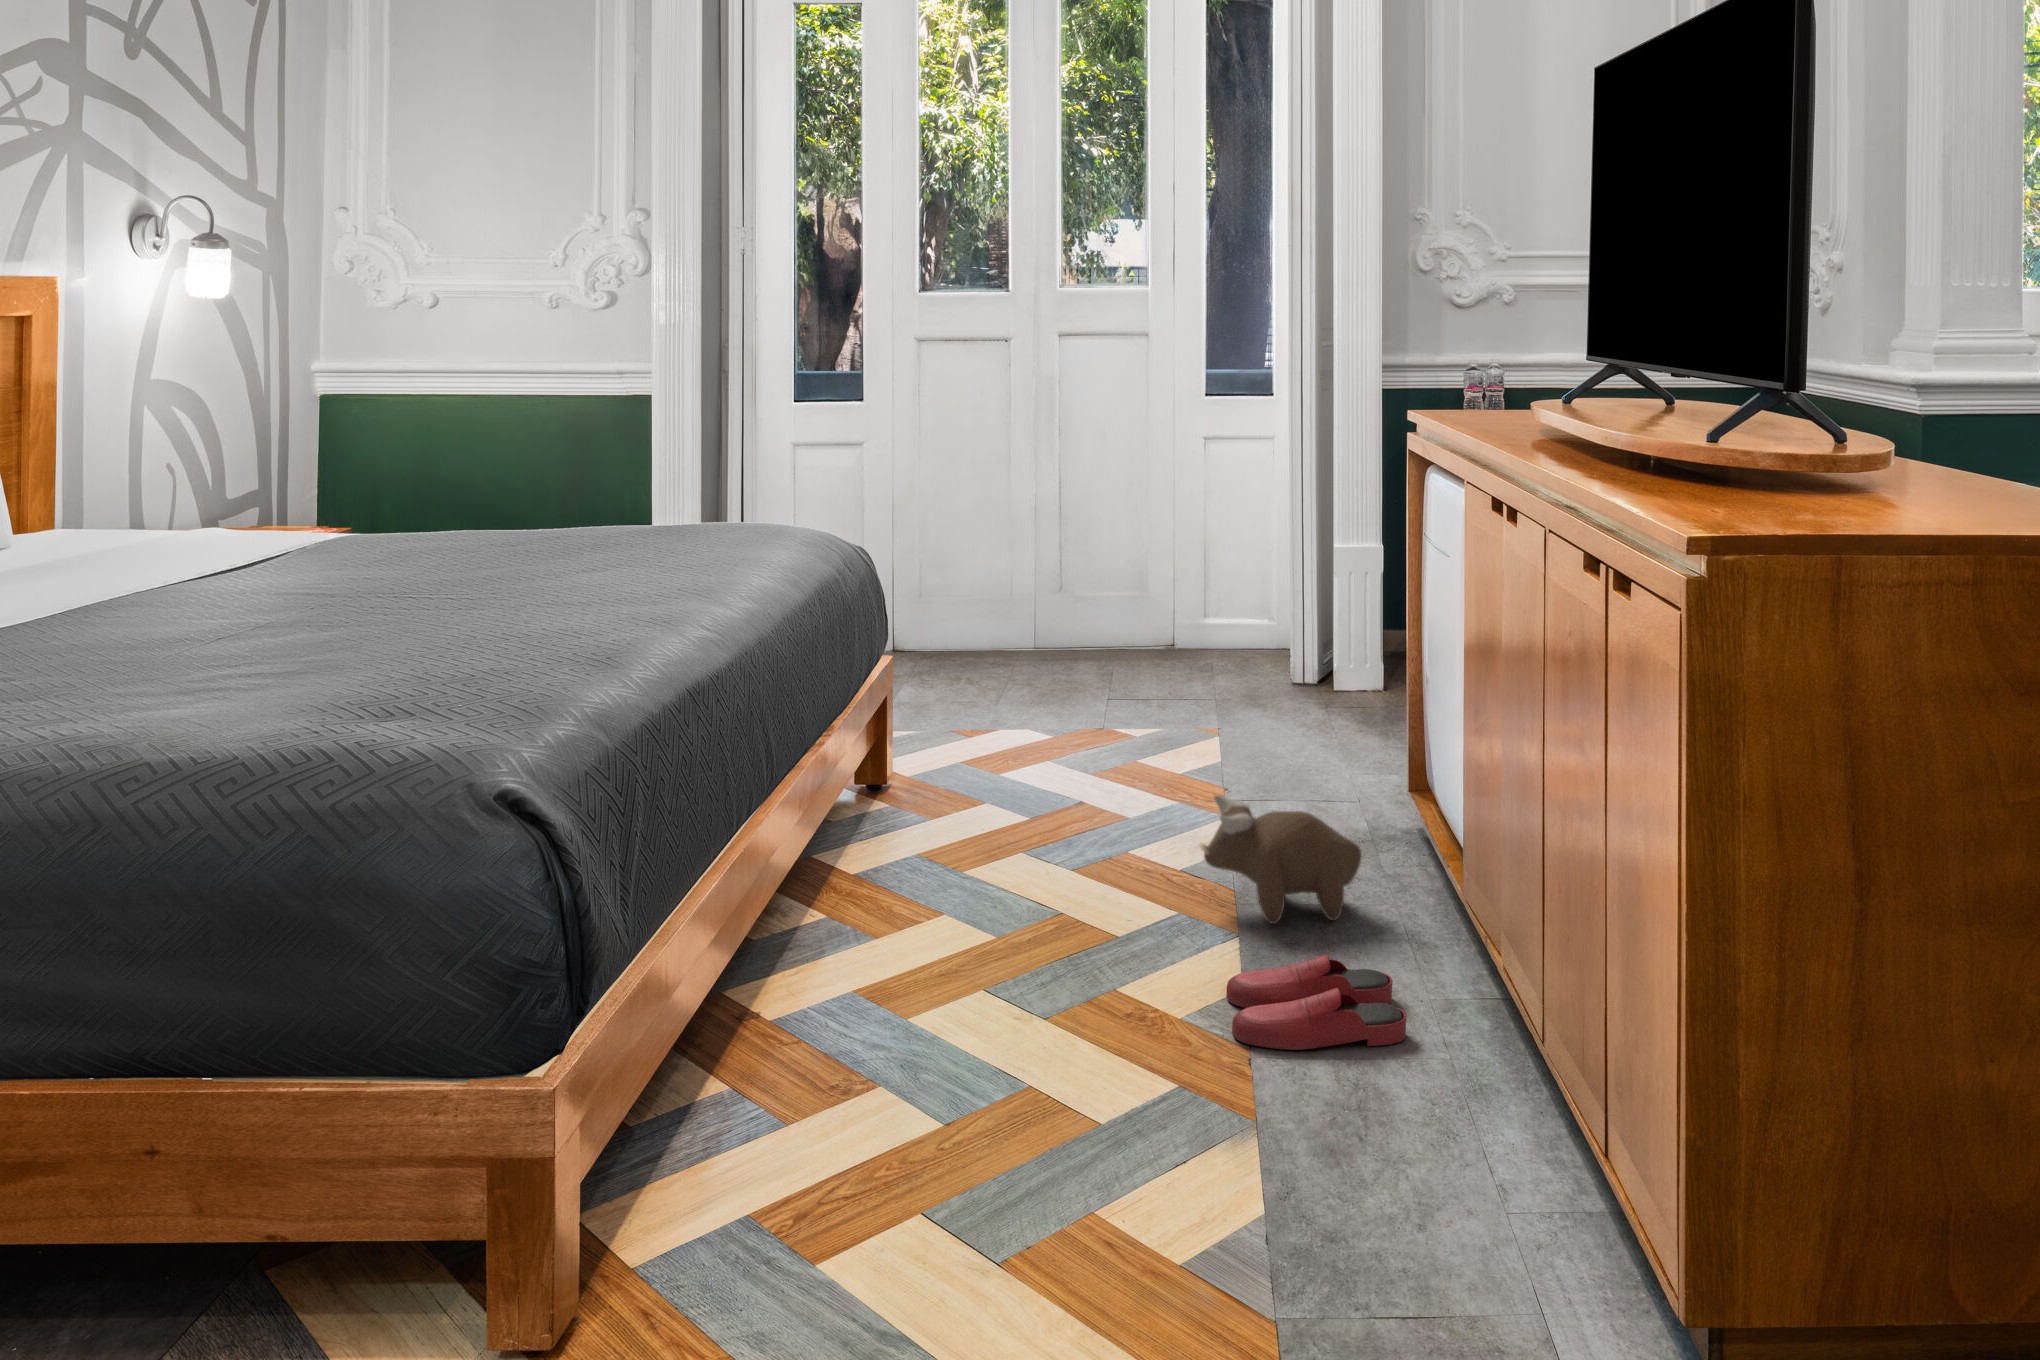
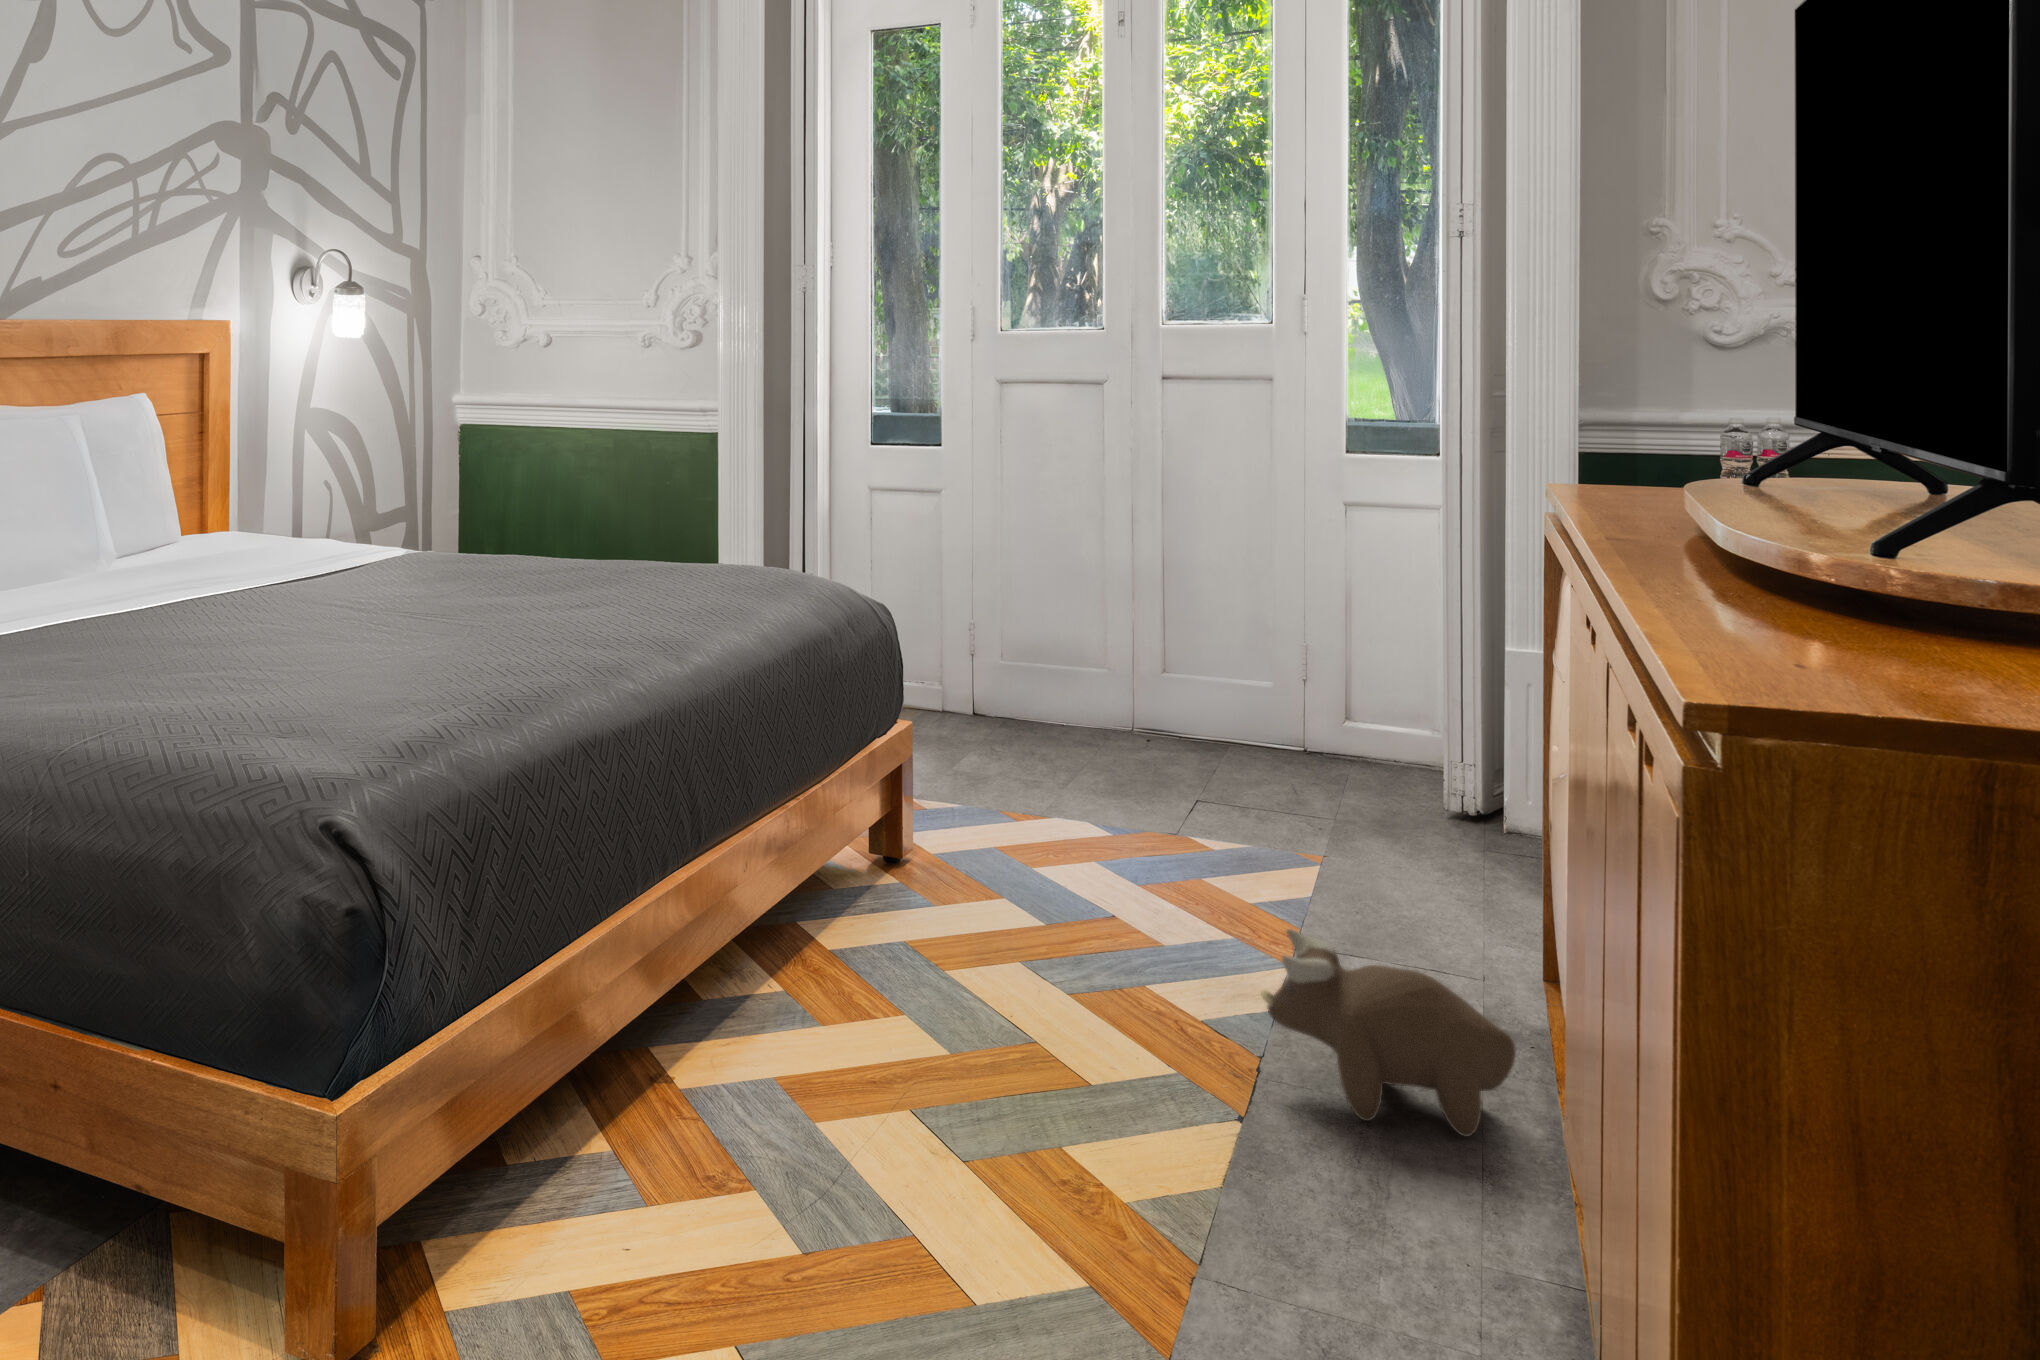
slippers: present [1226,954,1406,1050] -> none [1240,1172,1522,1331]

